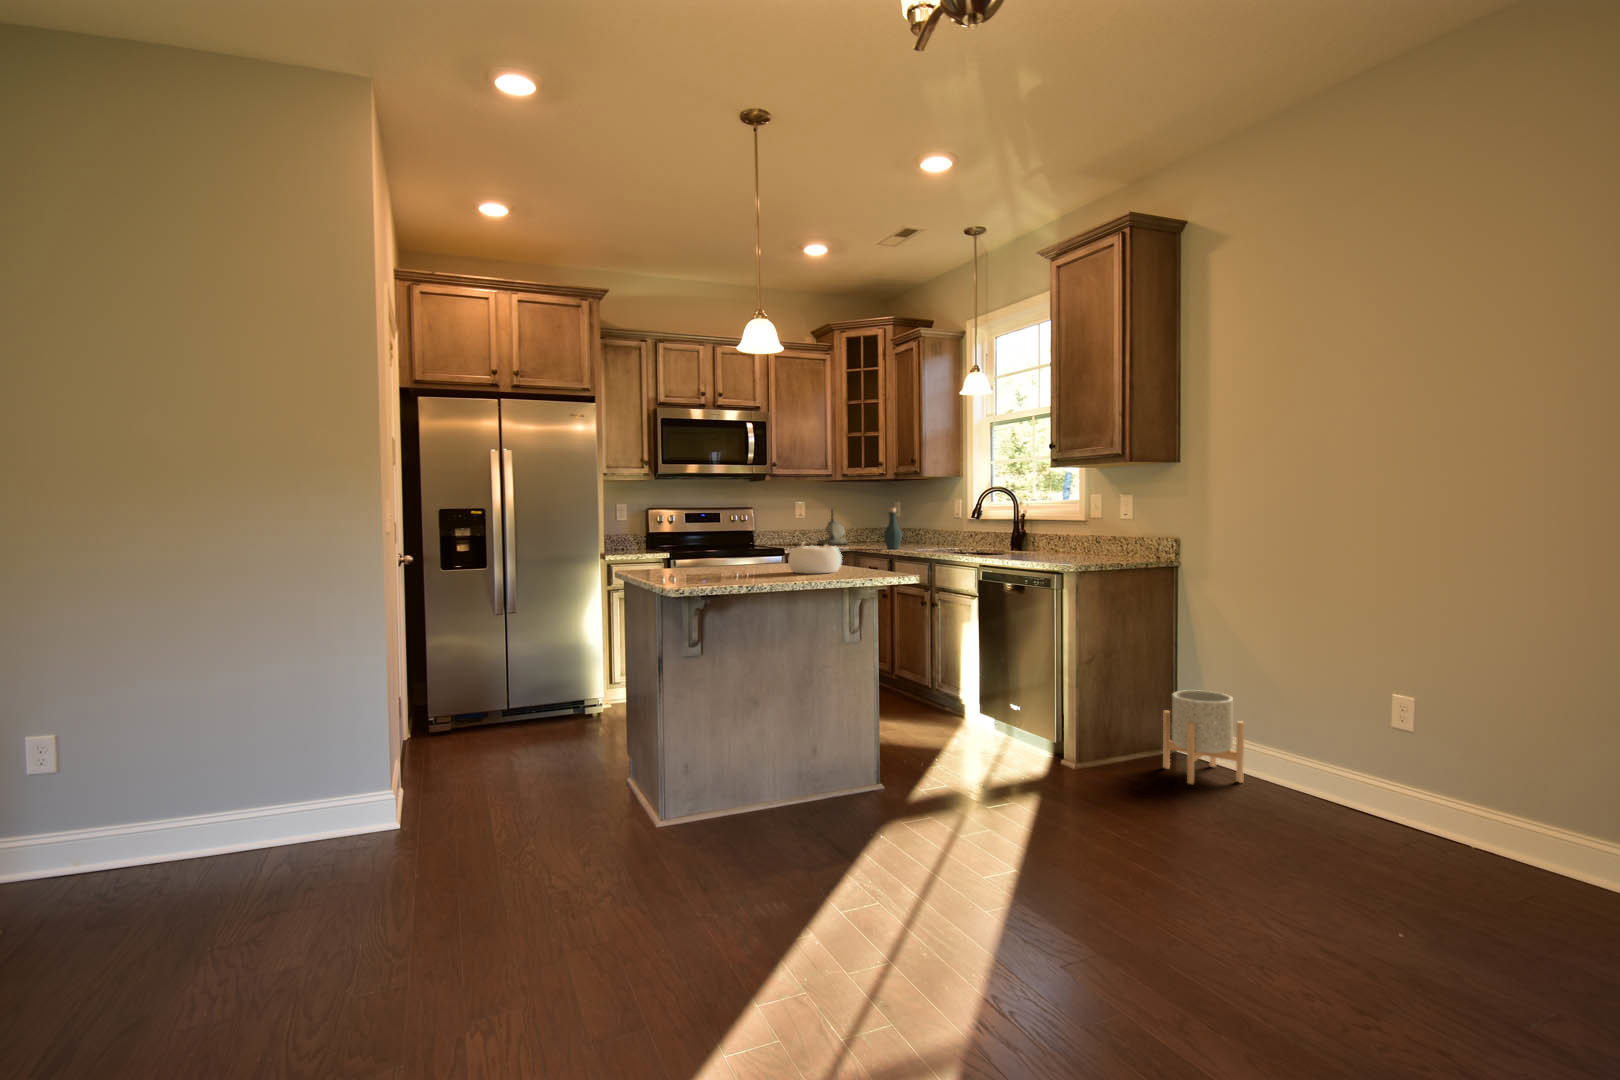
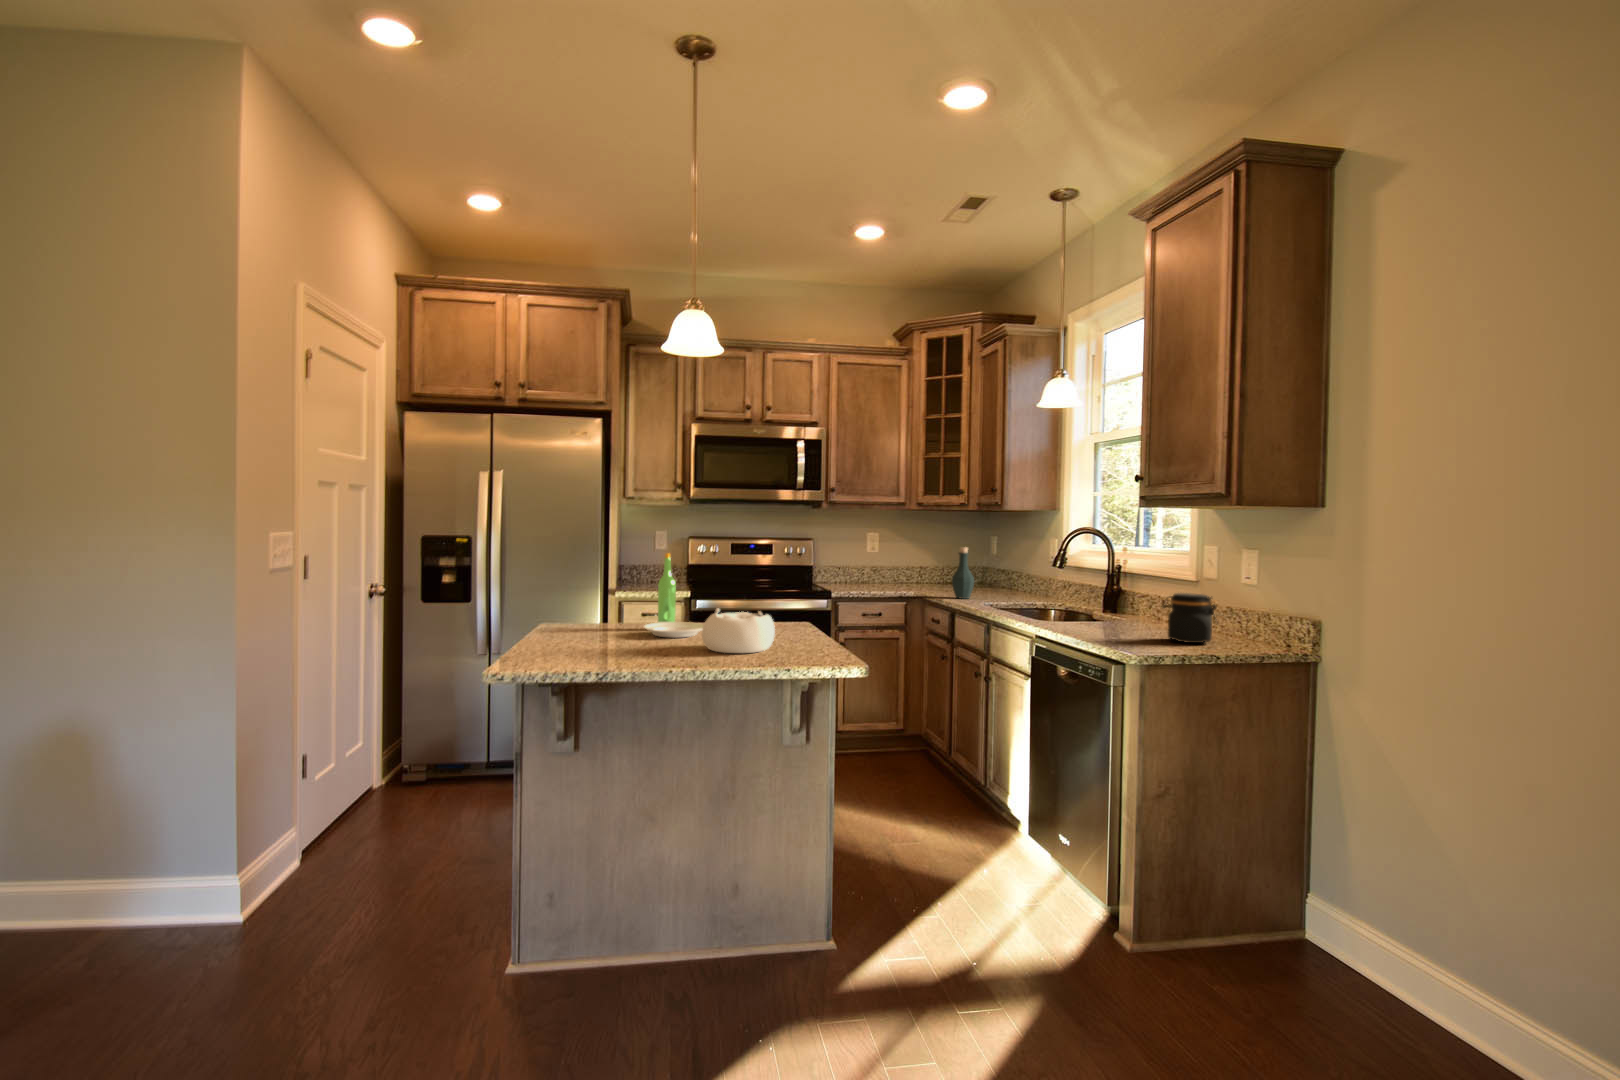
plate: none [719,509,768,571] -> present [643,553,703,638]
kettle: present [817,510,848,545] -> none [893,543,930,586]
jar: none [1075,526,1114,559] -> present [1162,593,1217,643]
planter: present [1163,690,1244,784] -> none [1271,859,1403,1029]

